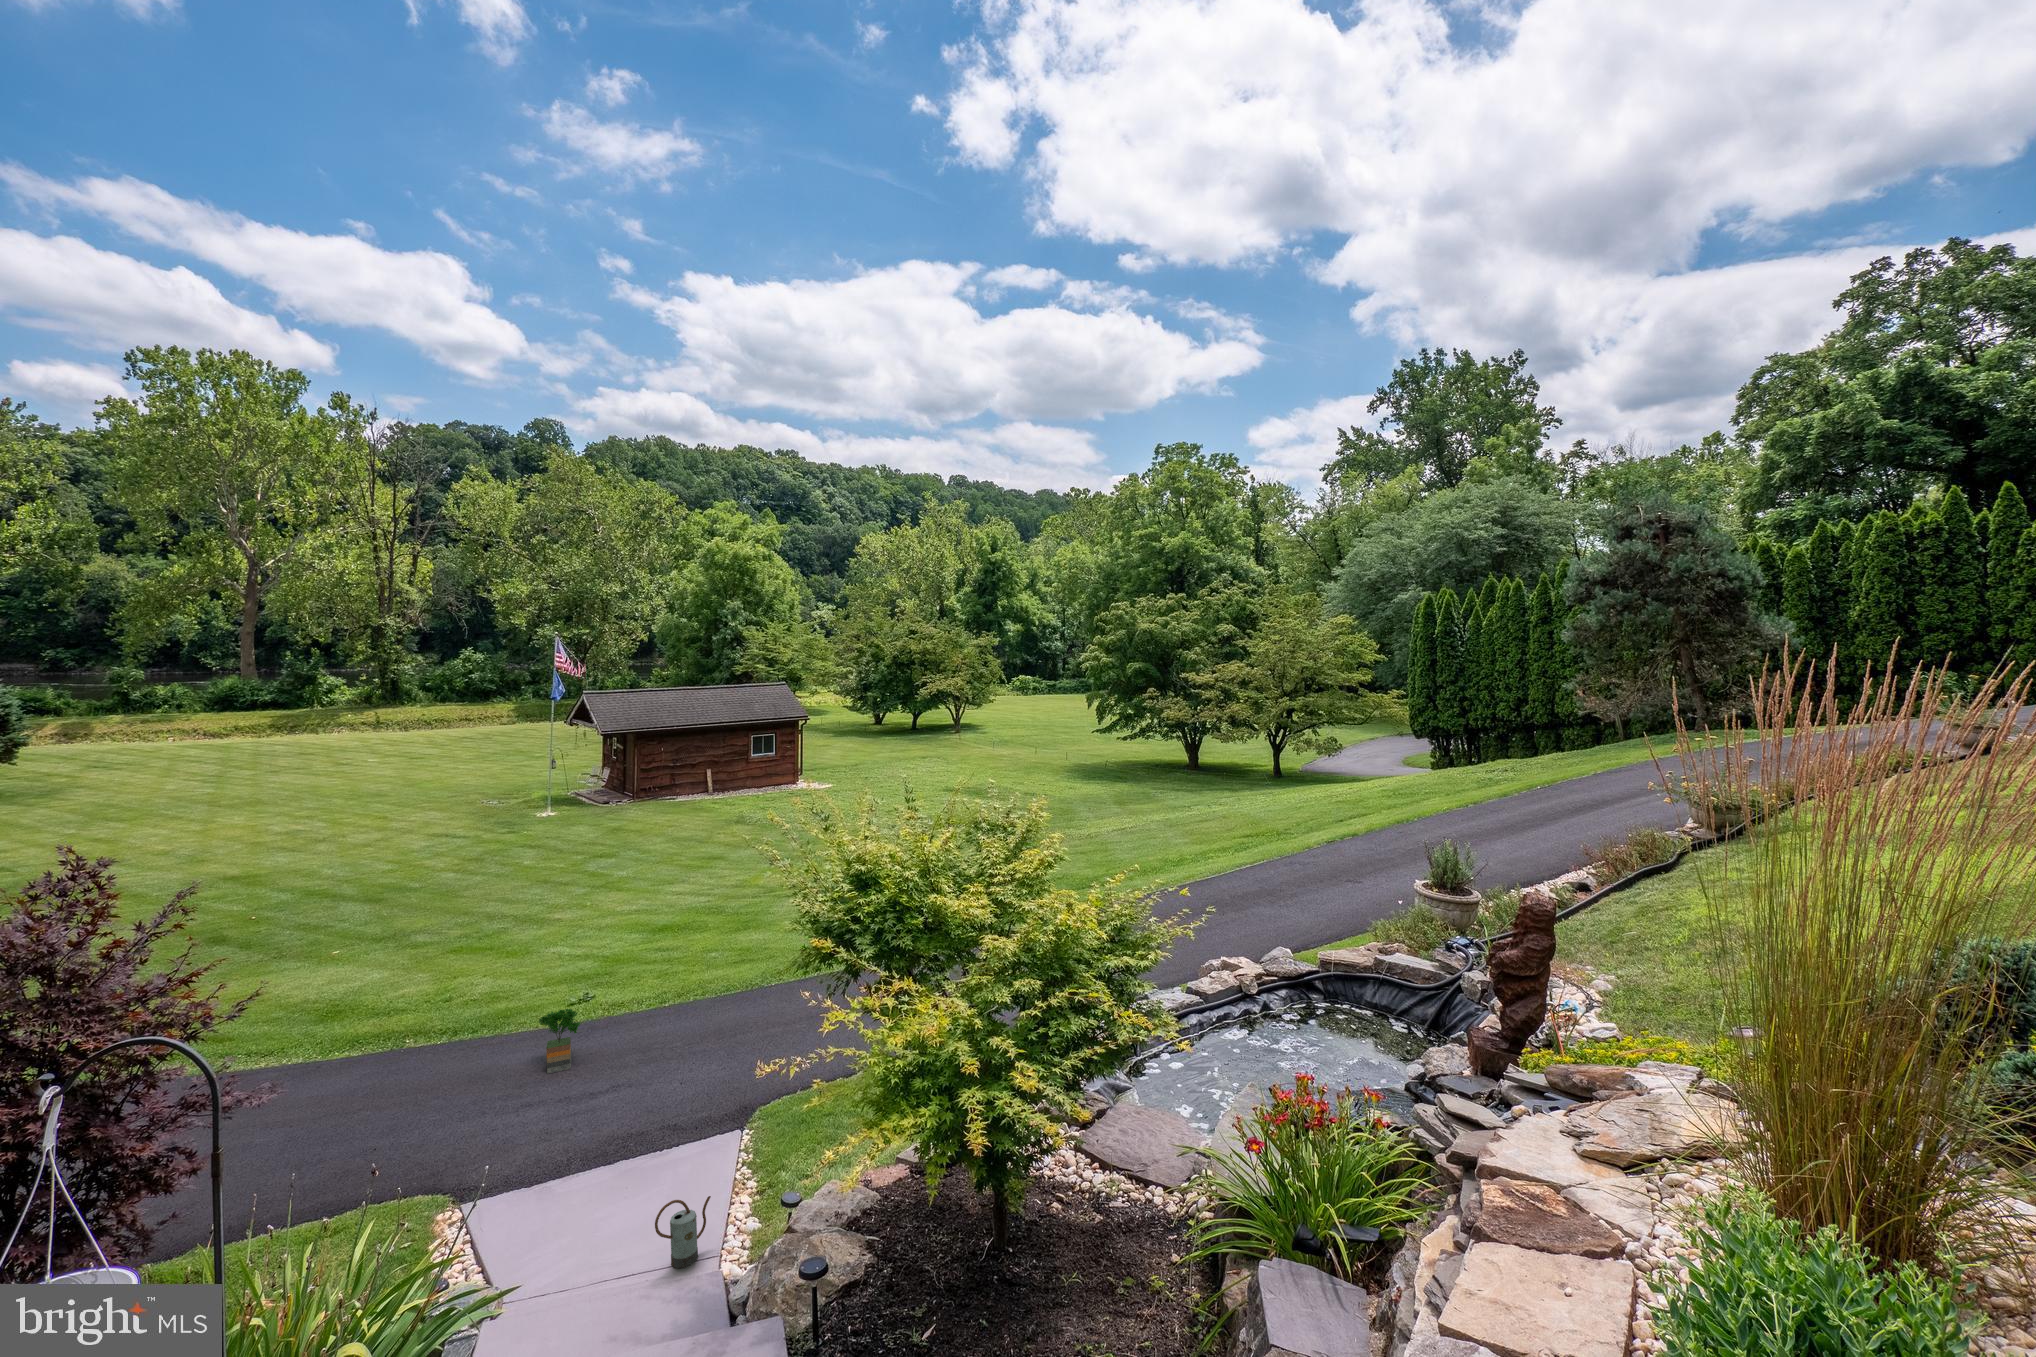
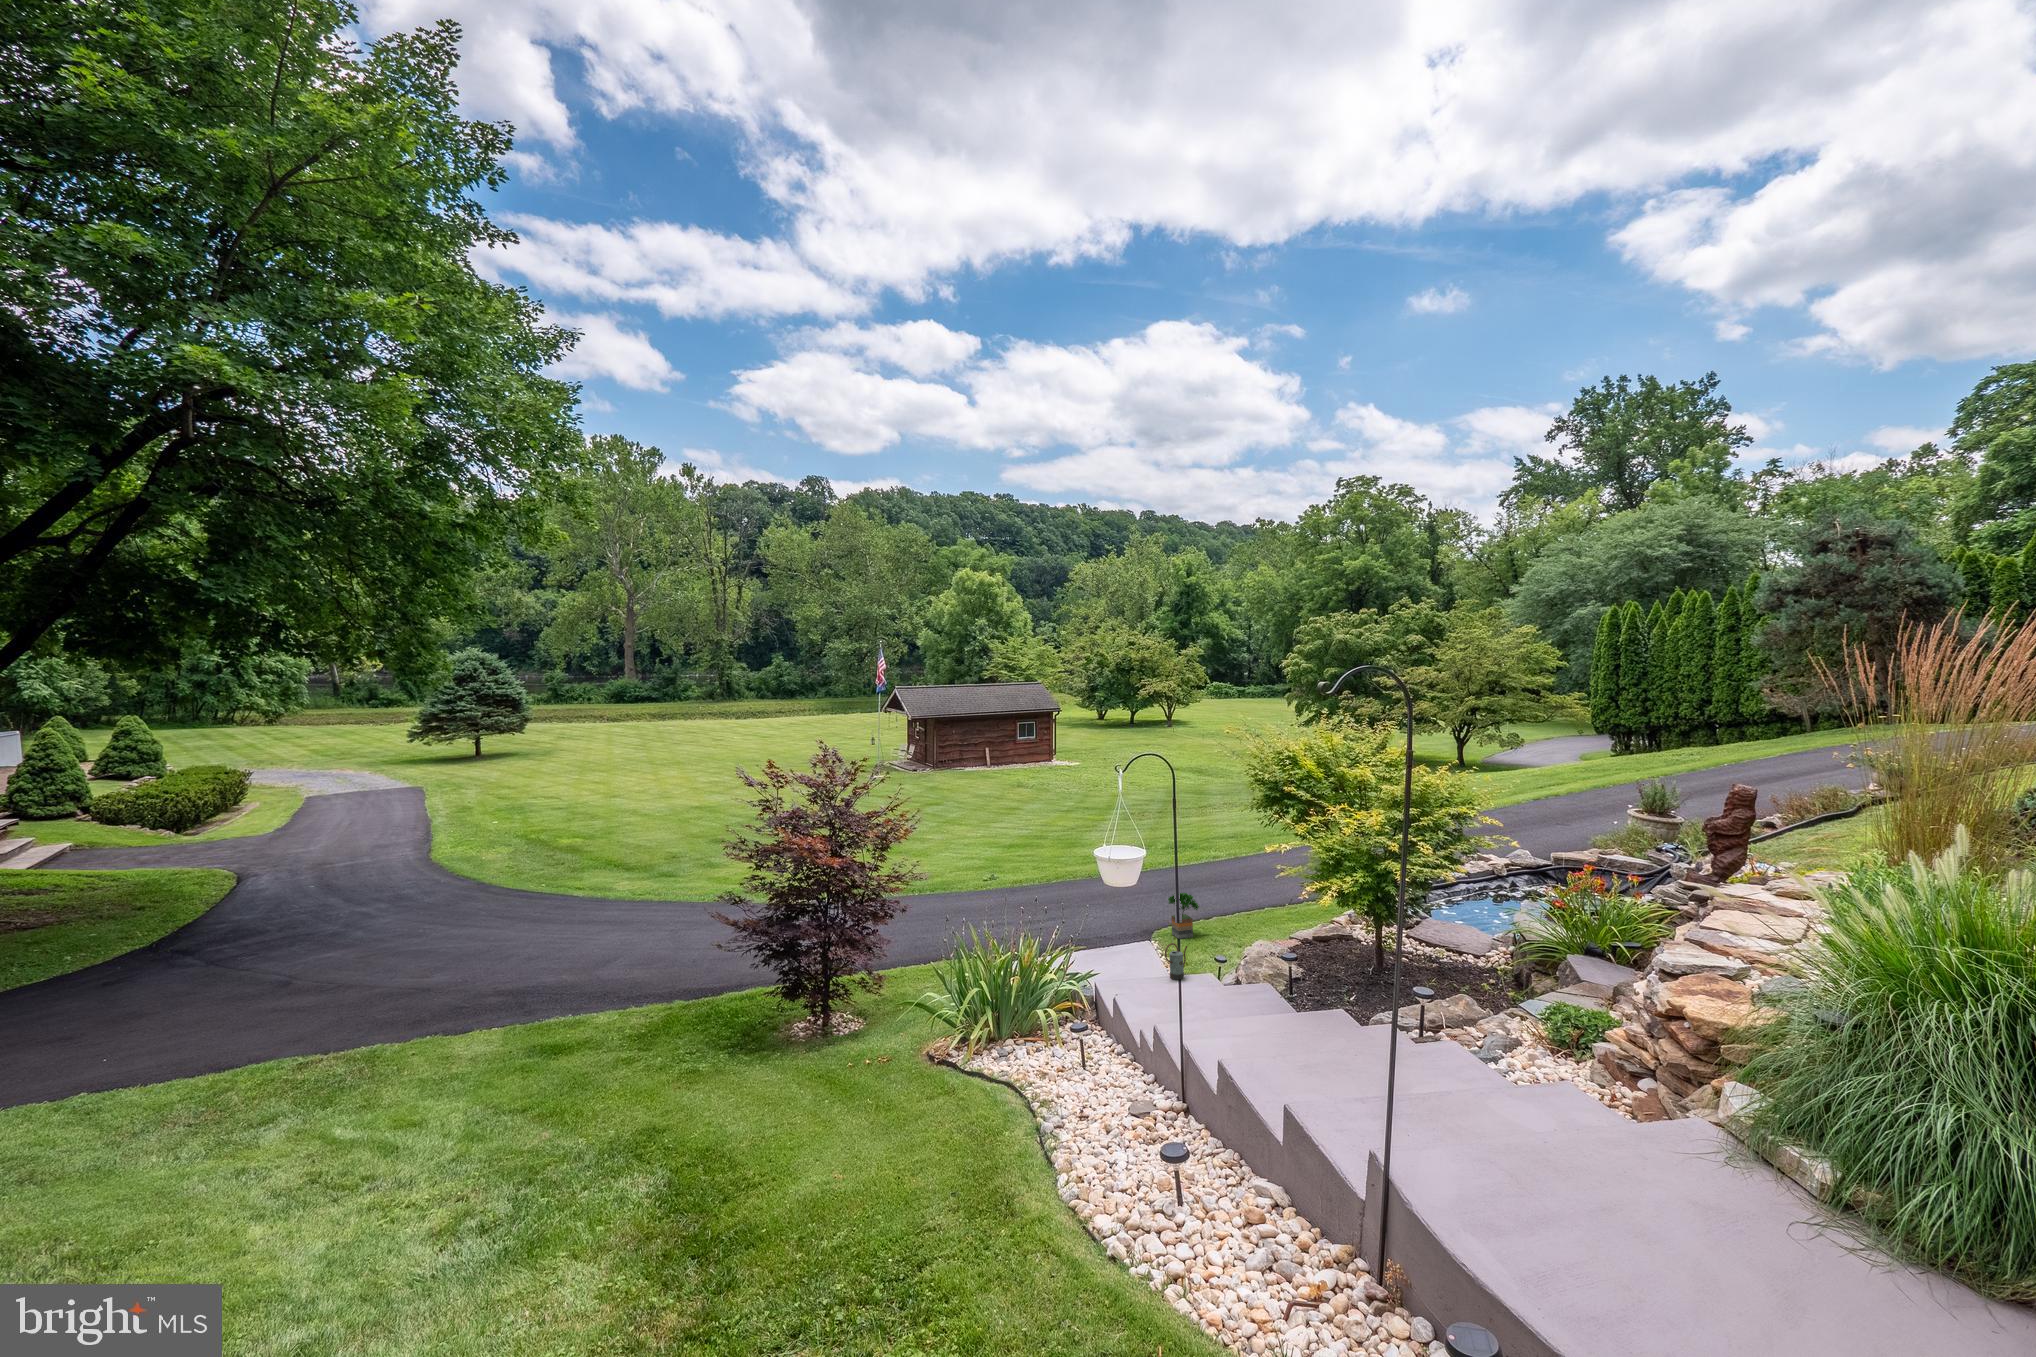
potted tree: present [539,1009,580,1074] -> present [1168,893,1199,939]

